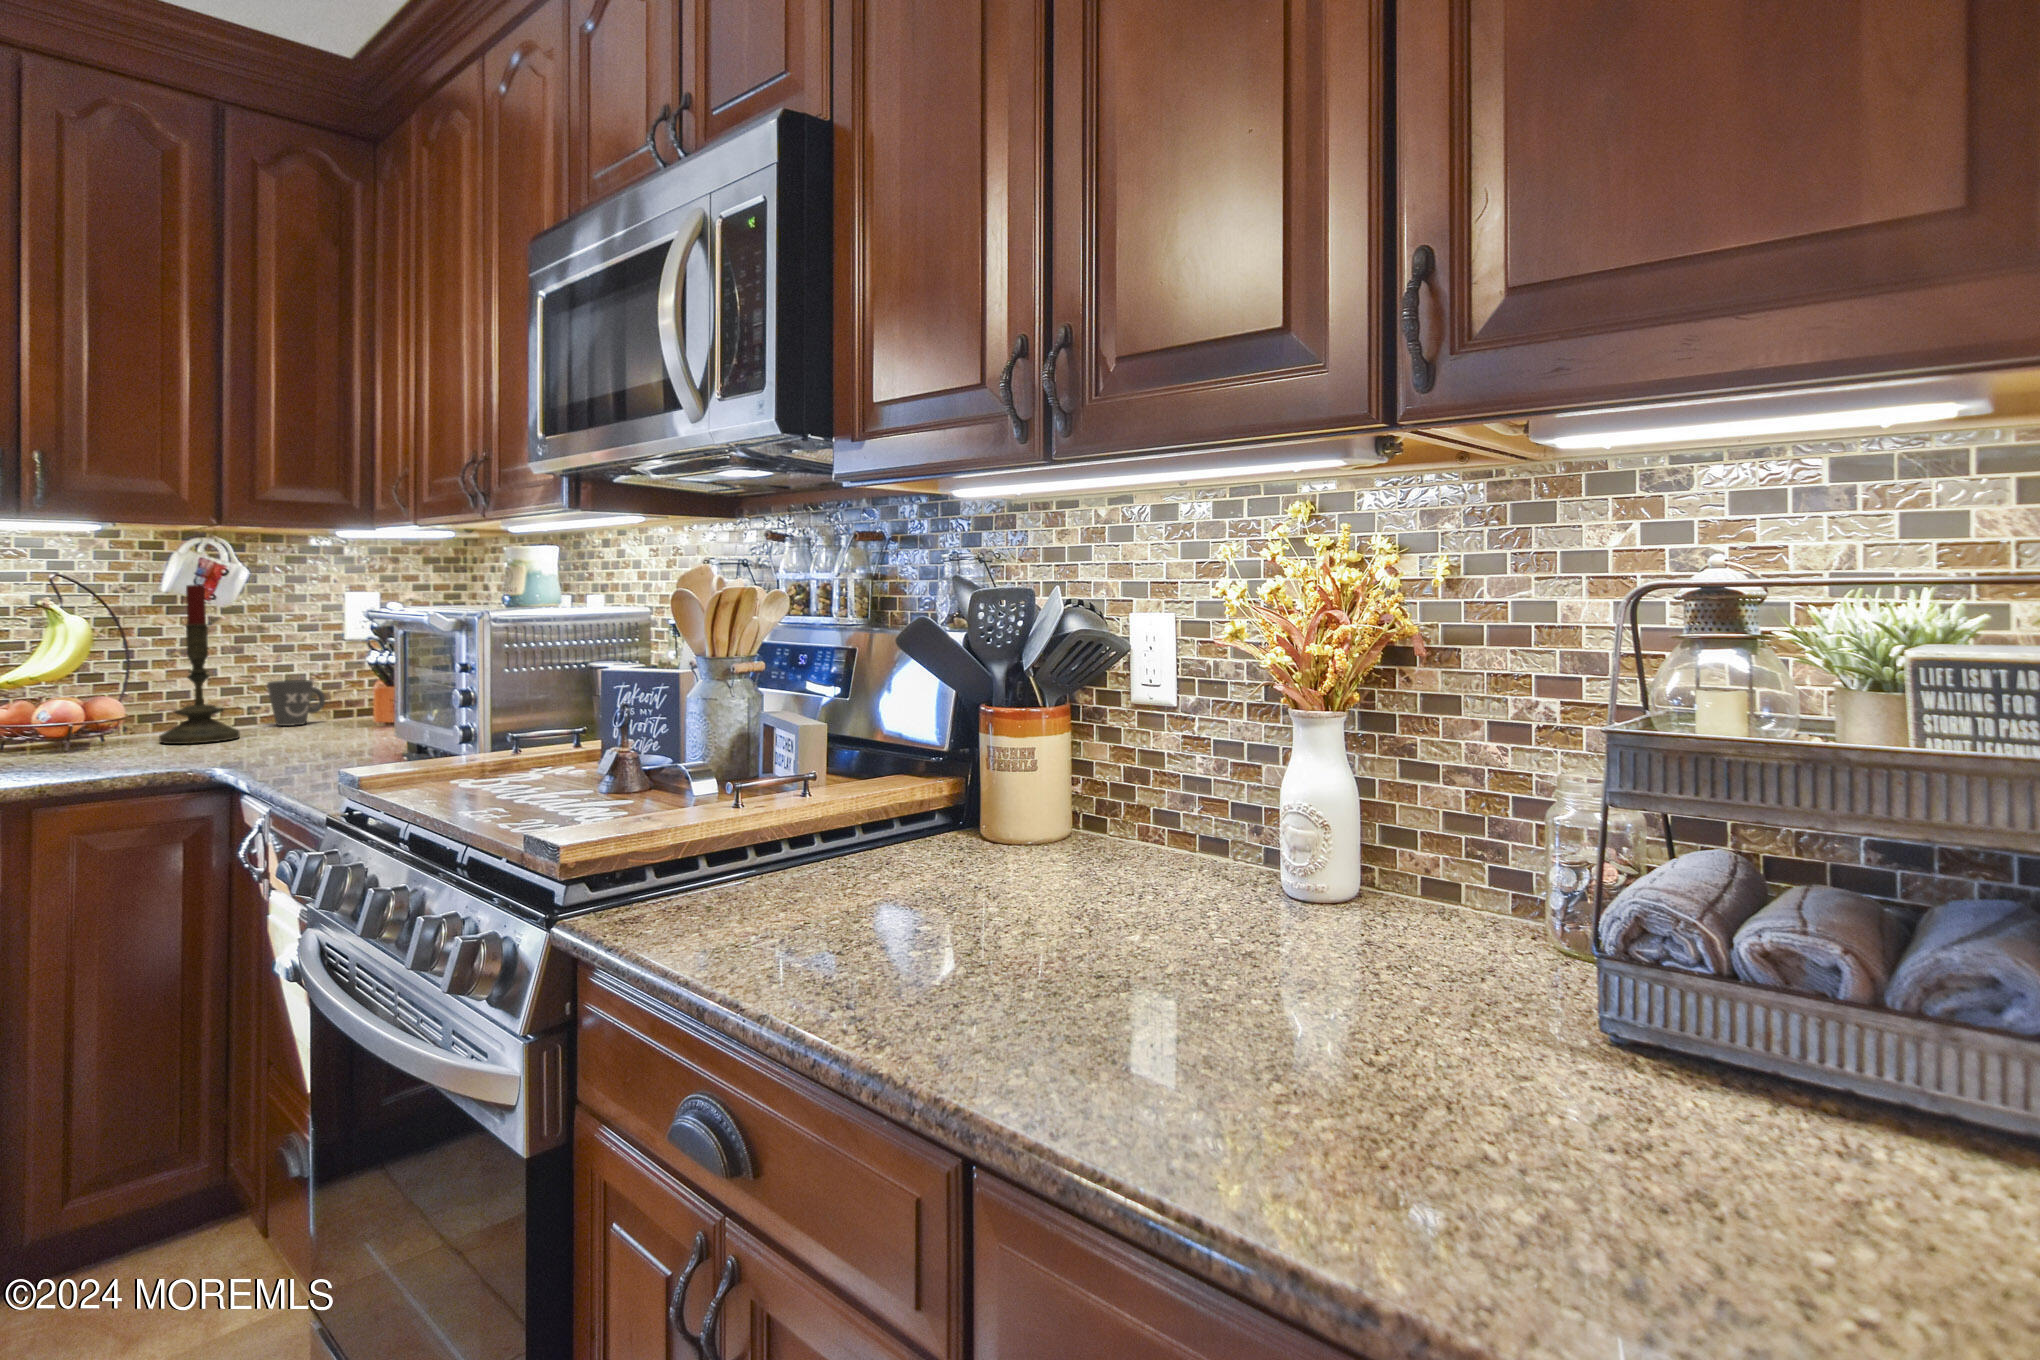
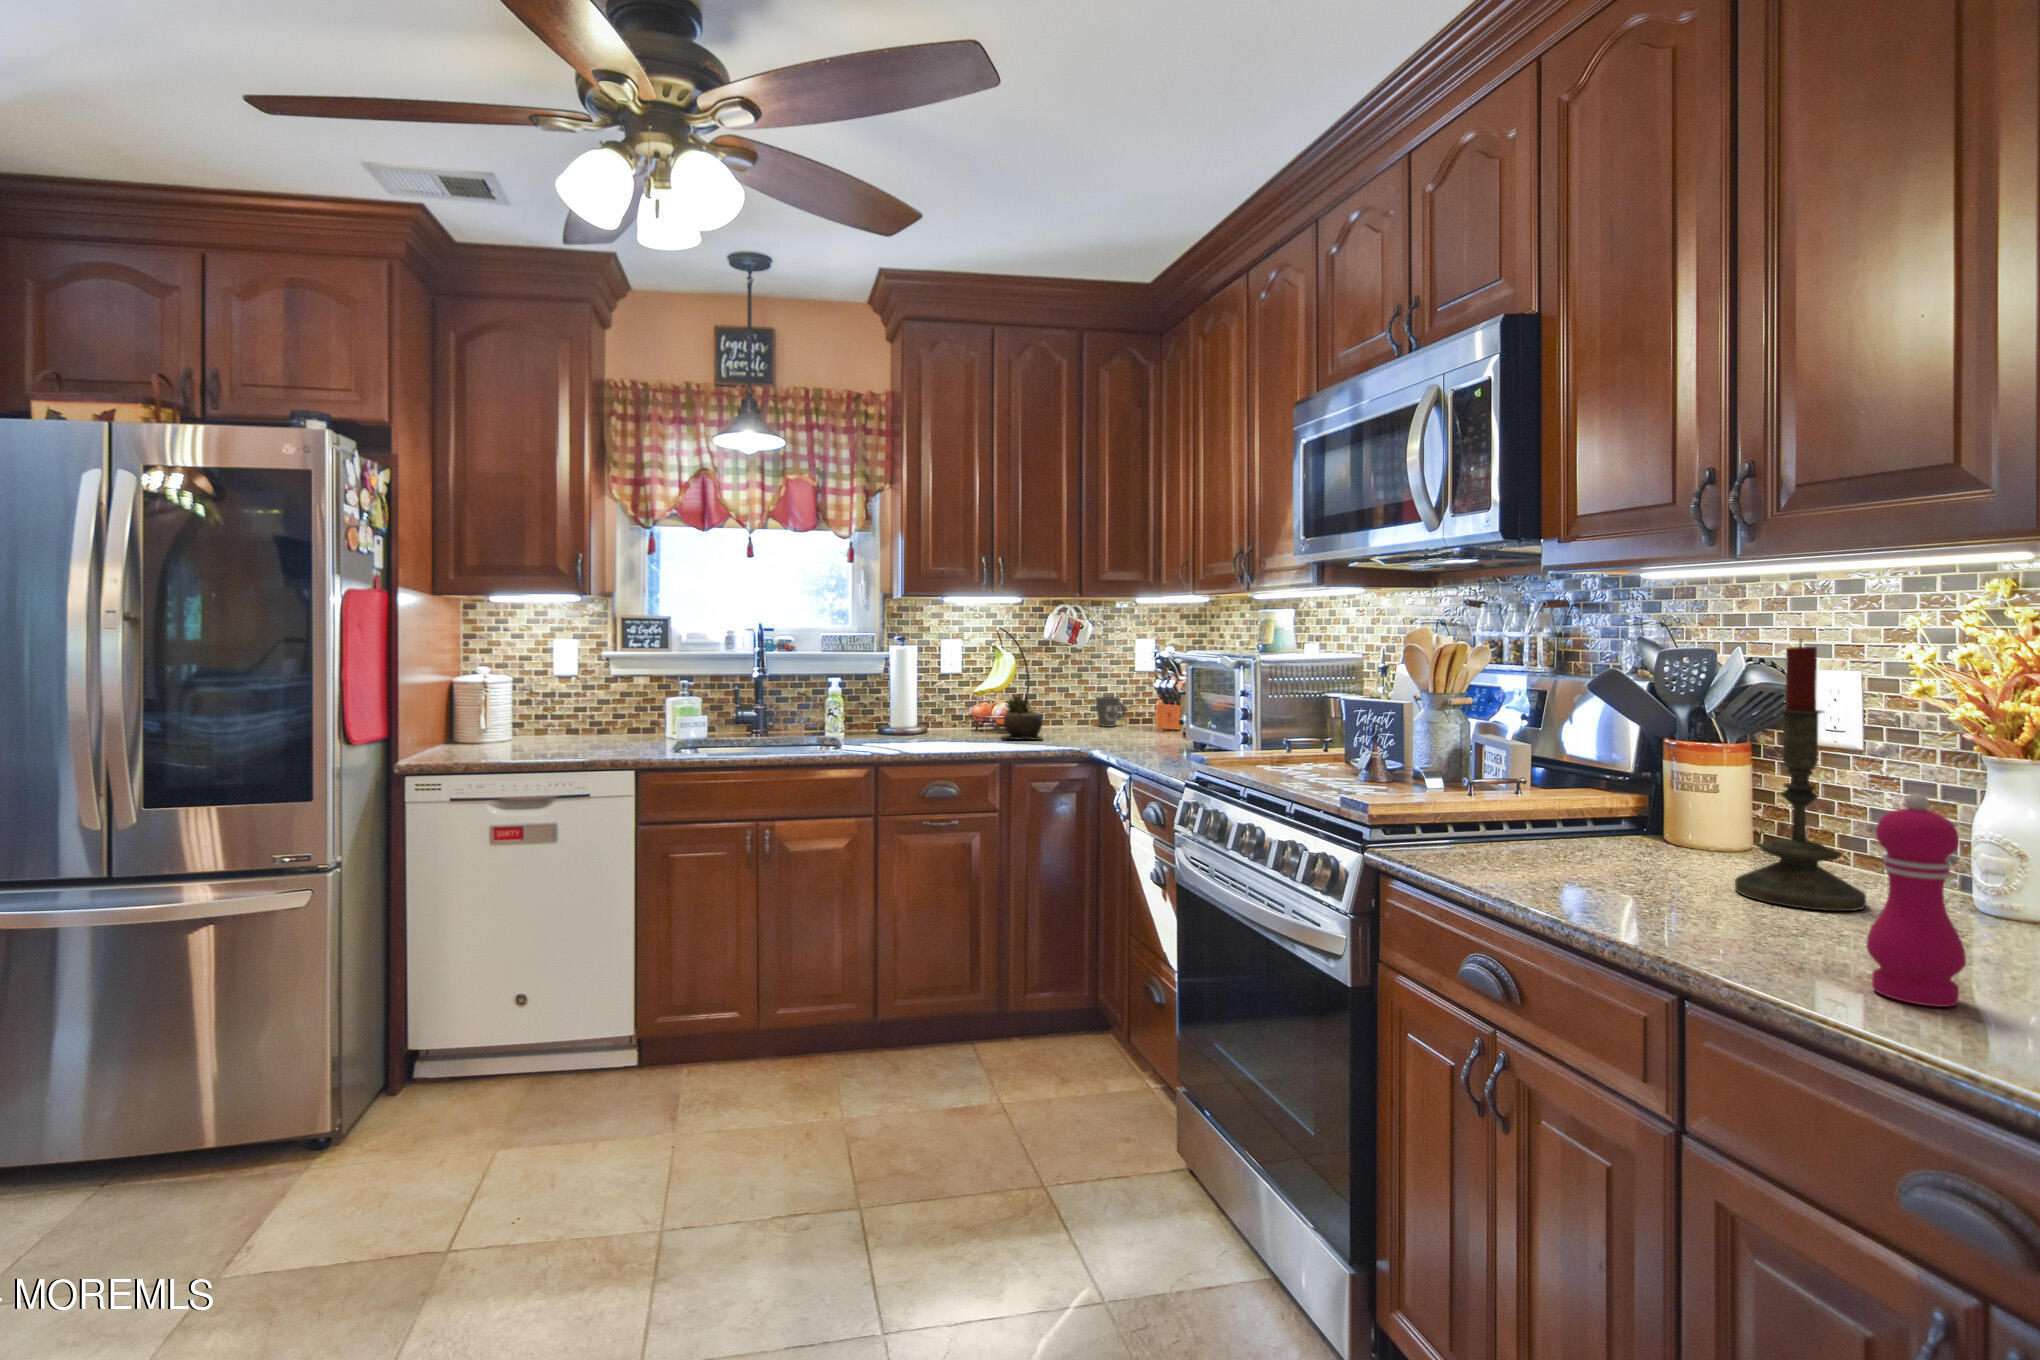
candle: present [159,583,240,744] -> present [1735,639,1866,911]
succulent plant: none [39,681,141,763] -> present [1002,695,1043,740]
pepper mill: none [1214,783,1327,1111] -> present [1866,793,1966,1007]

